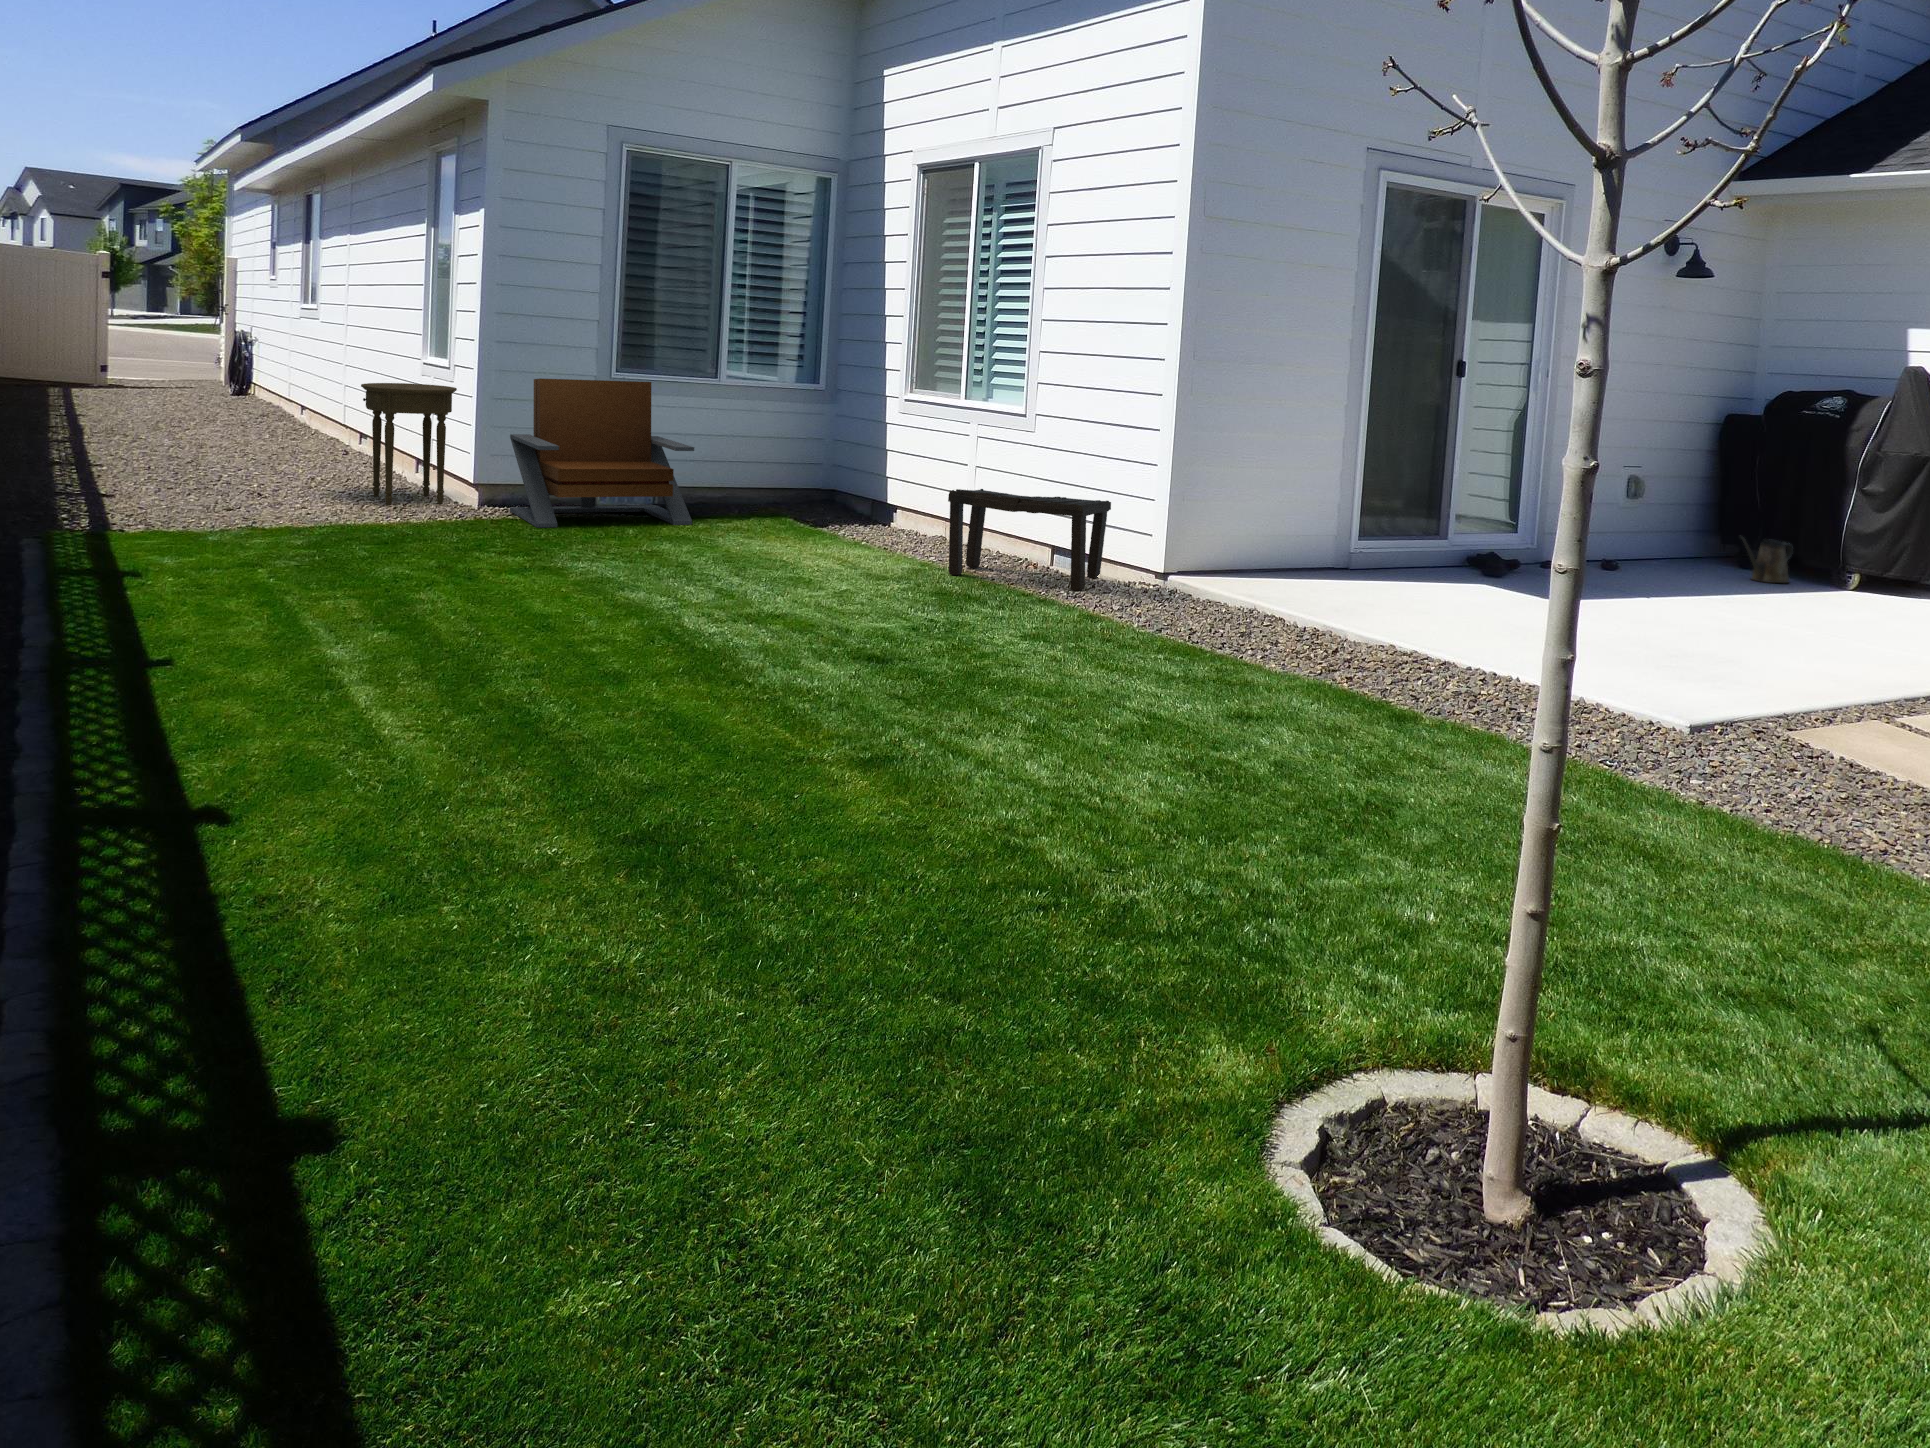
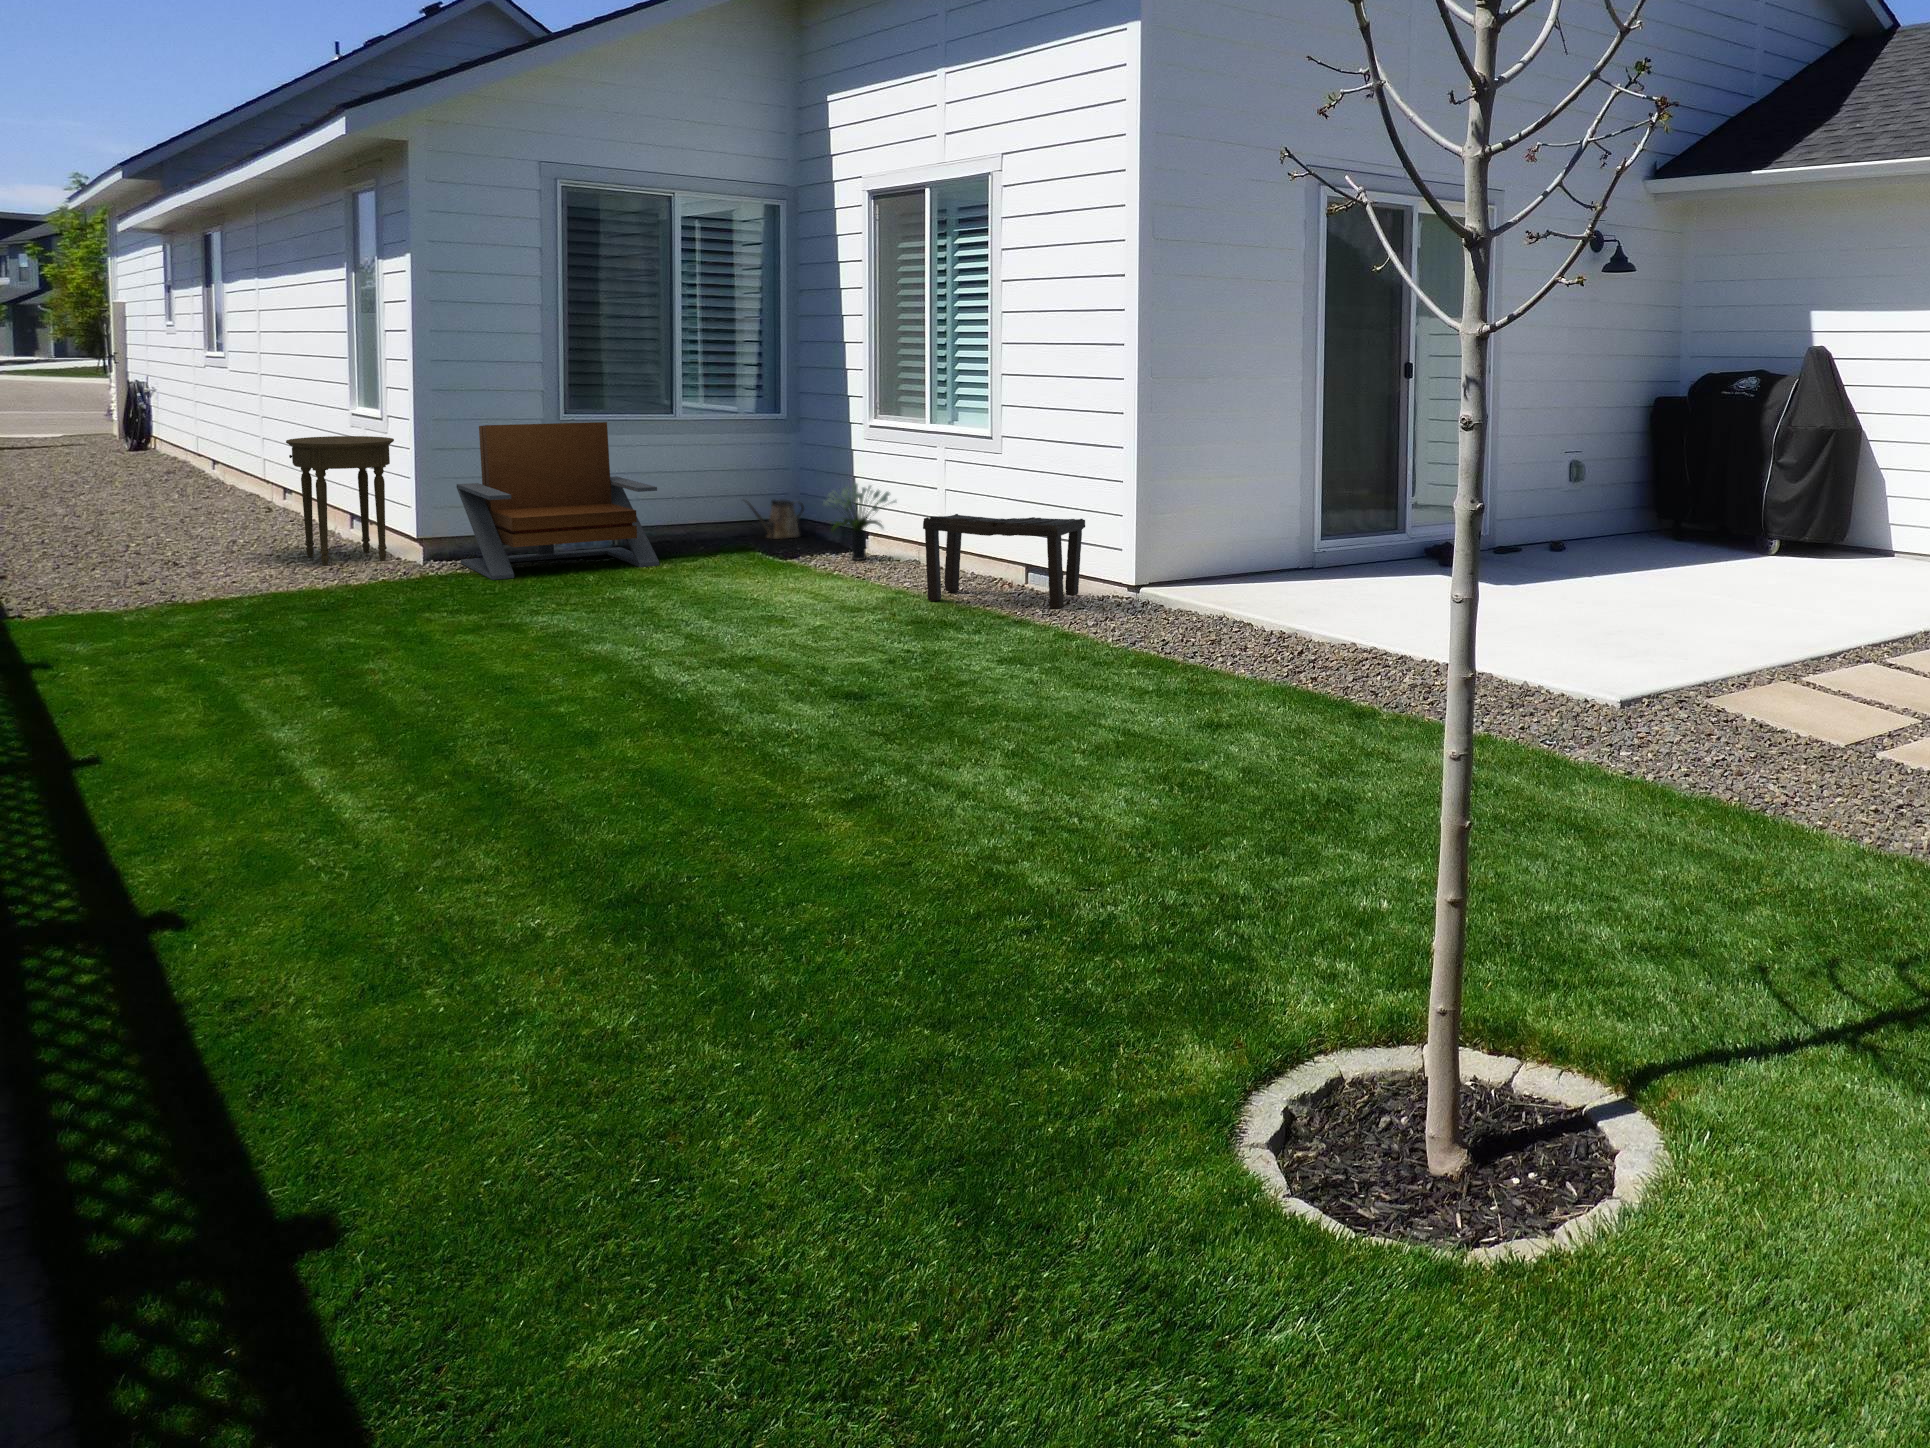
potted plant: none [850,454,923,532] -> present [823,483,896,560]
watering can: present [1740,536,1793,583] -> present [744,499,804,539]

